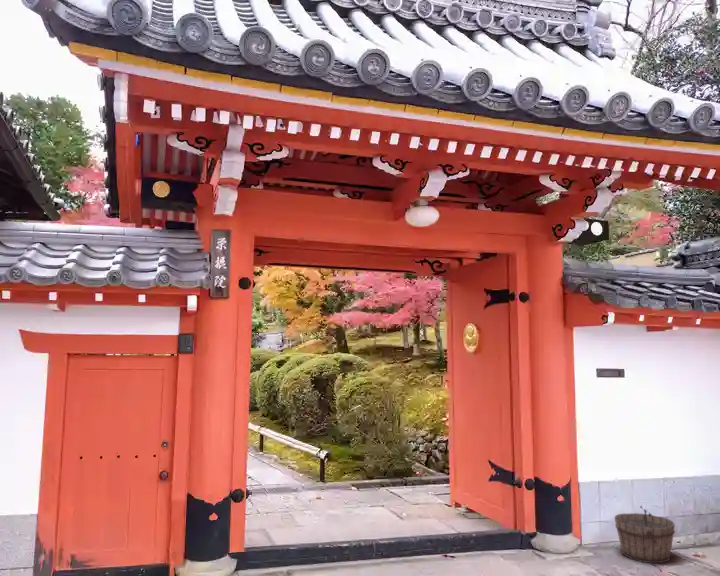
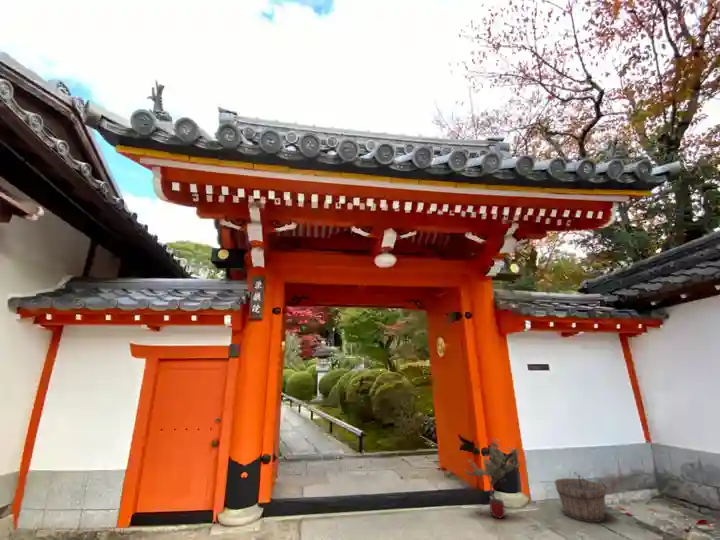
potted tree: none [505,465,580,562] -> present [466,439,520,518]

